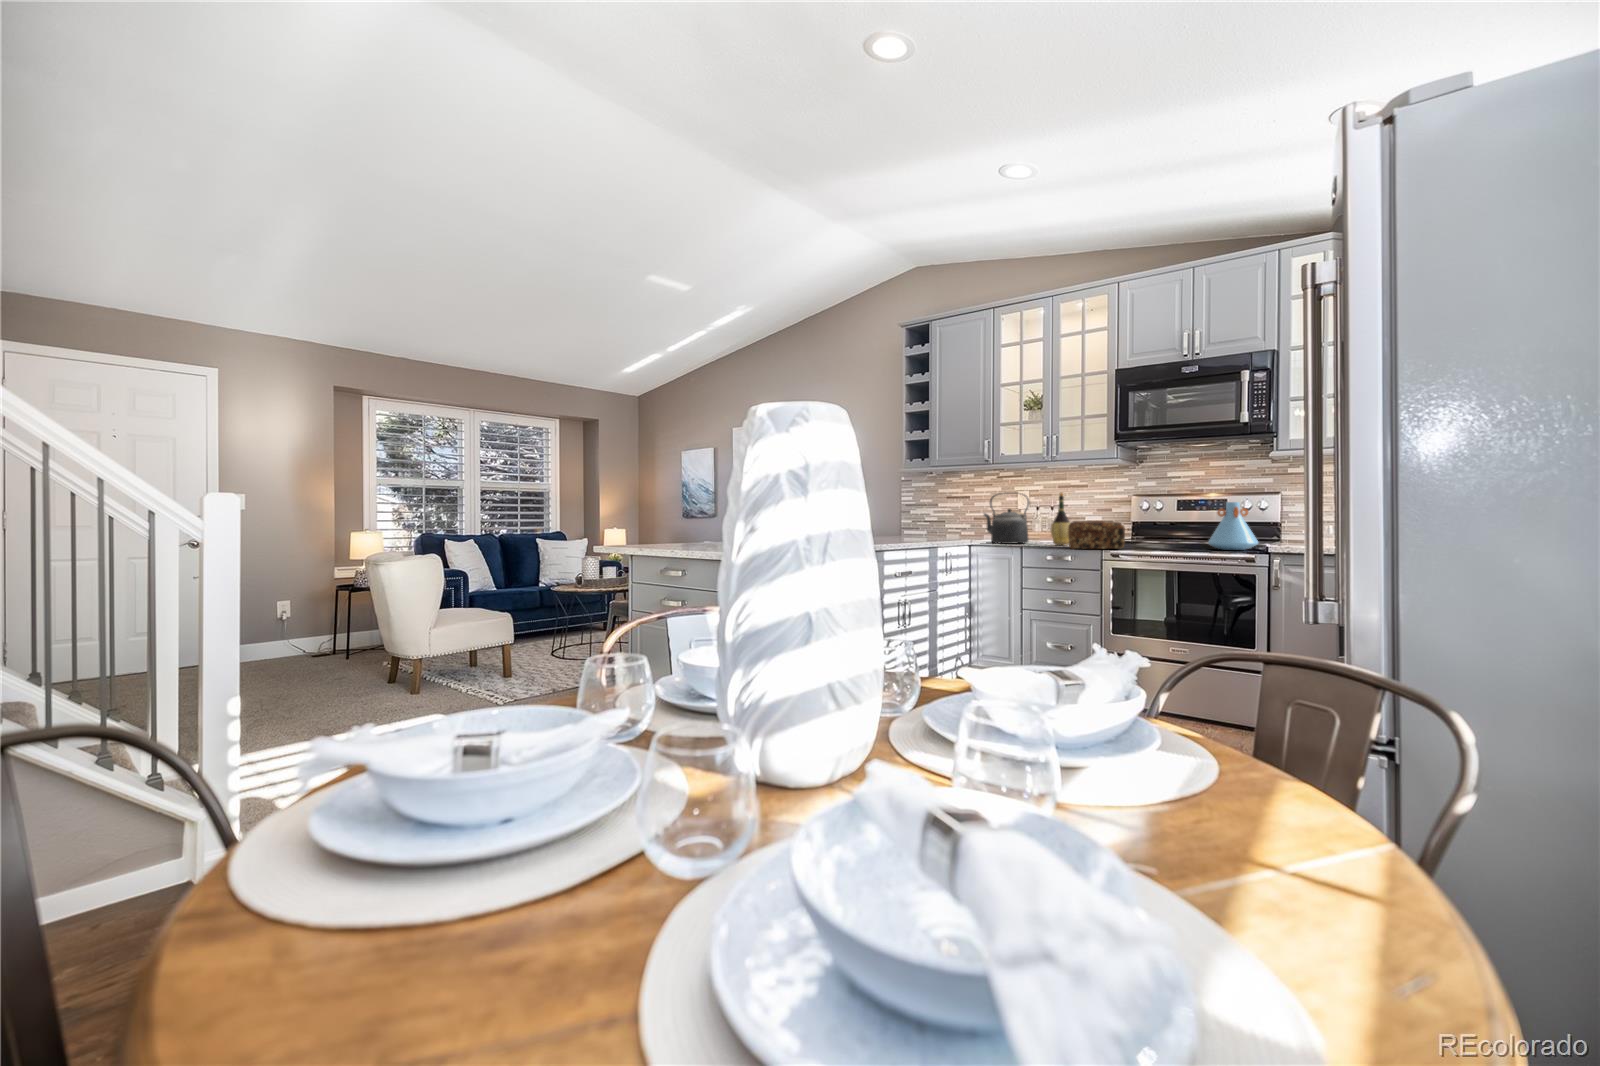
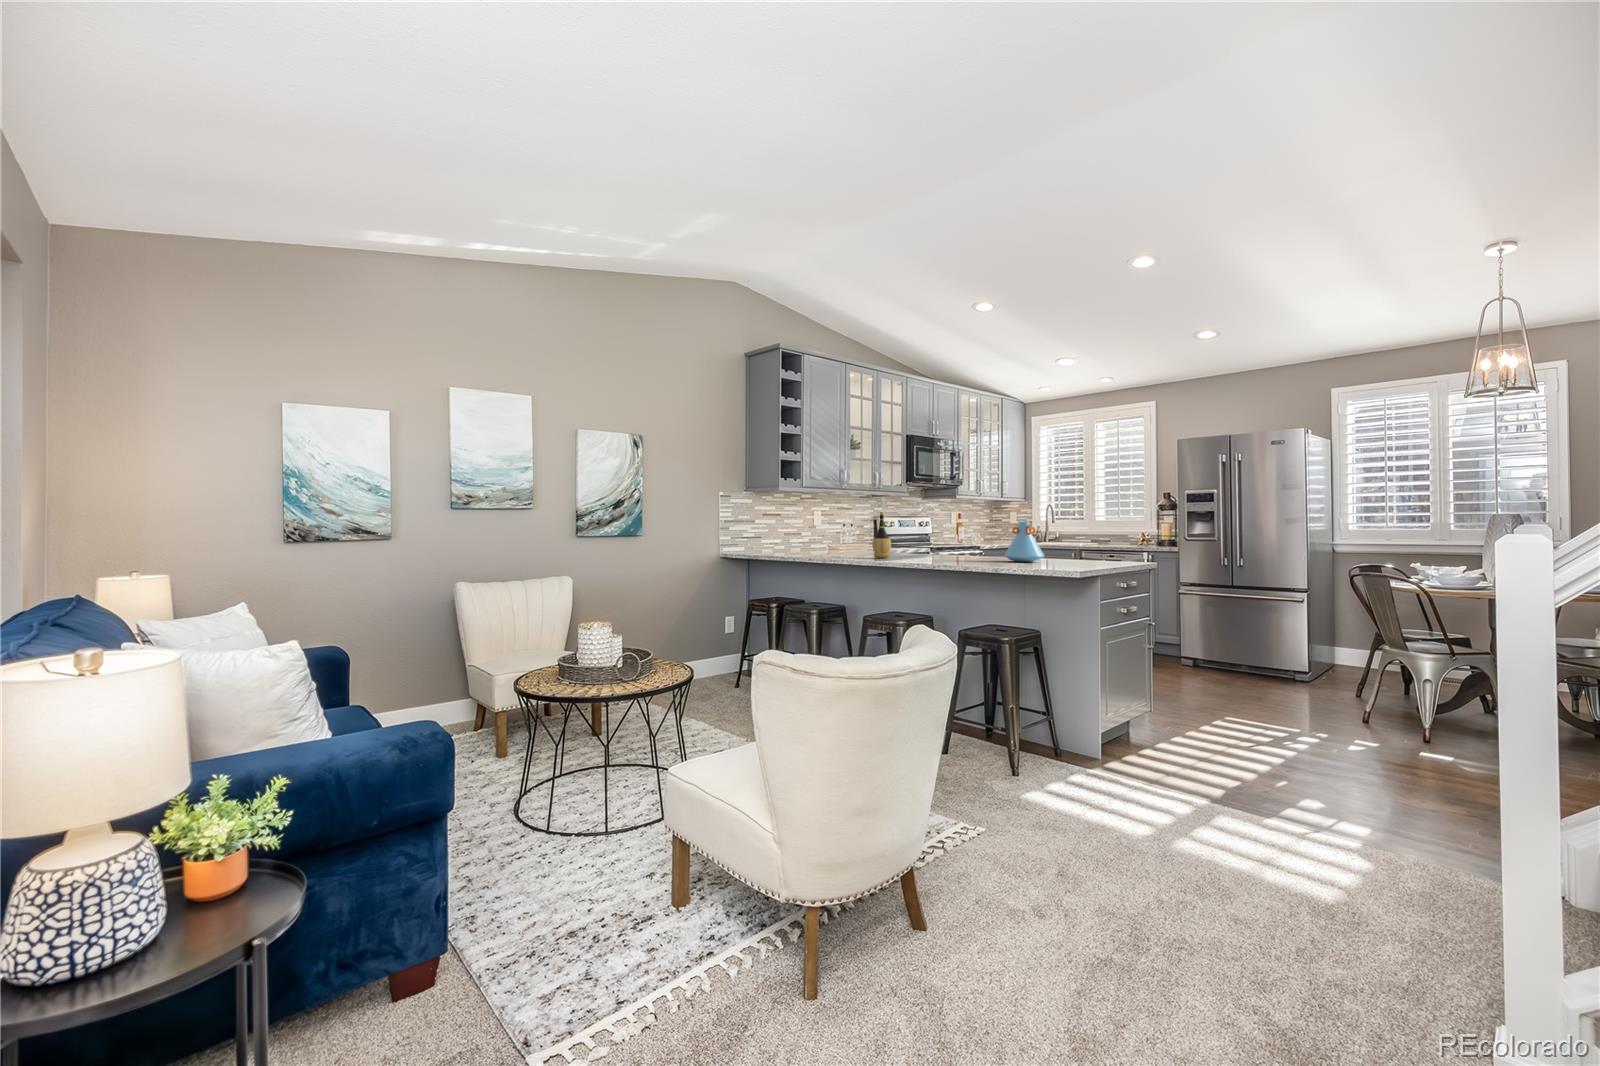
kettle: present [984,494,1030,544] -> none [810,512,851,557]
bread loaf: present [1068,521,1125,549] -> none [896,537,947,562]

